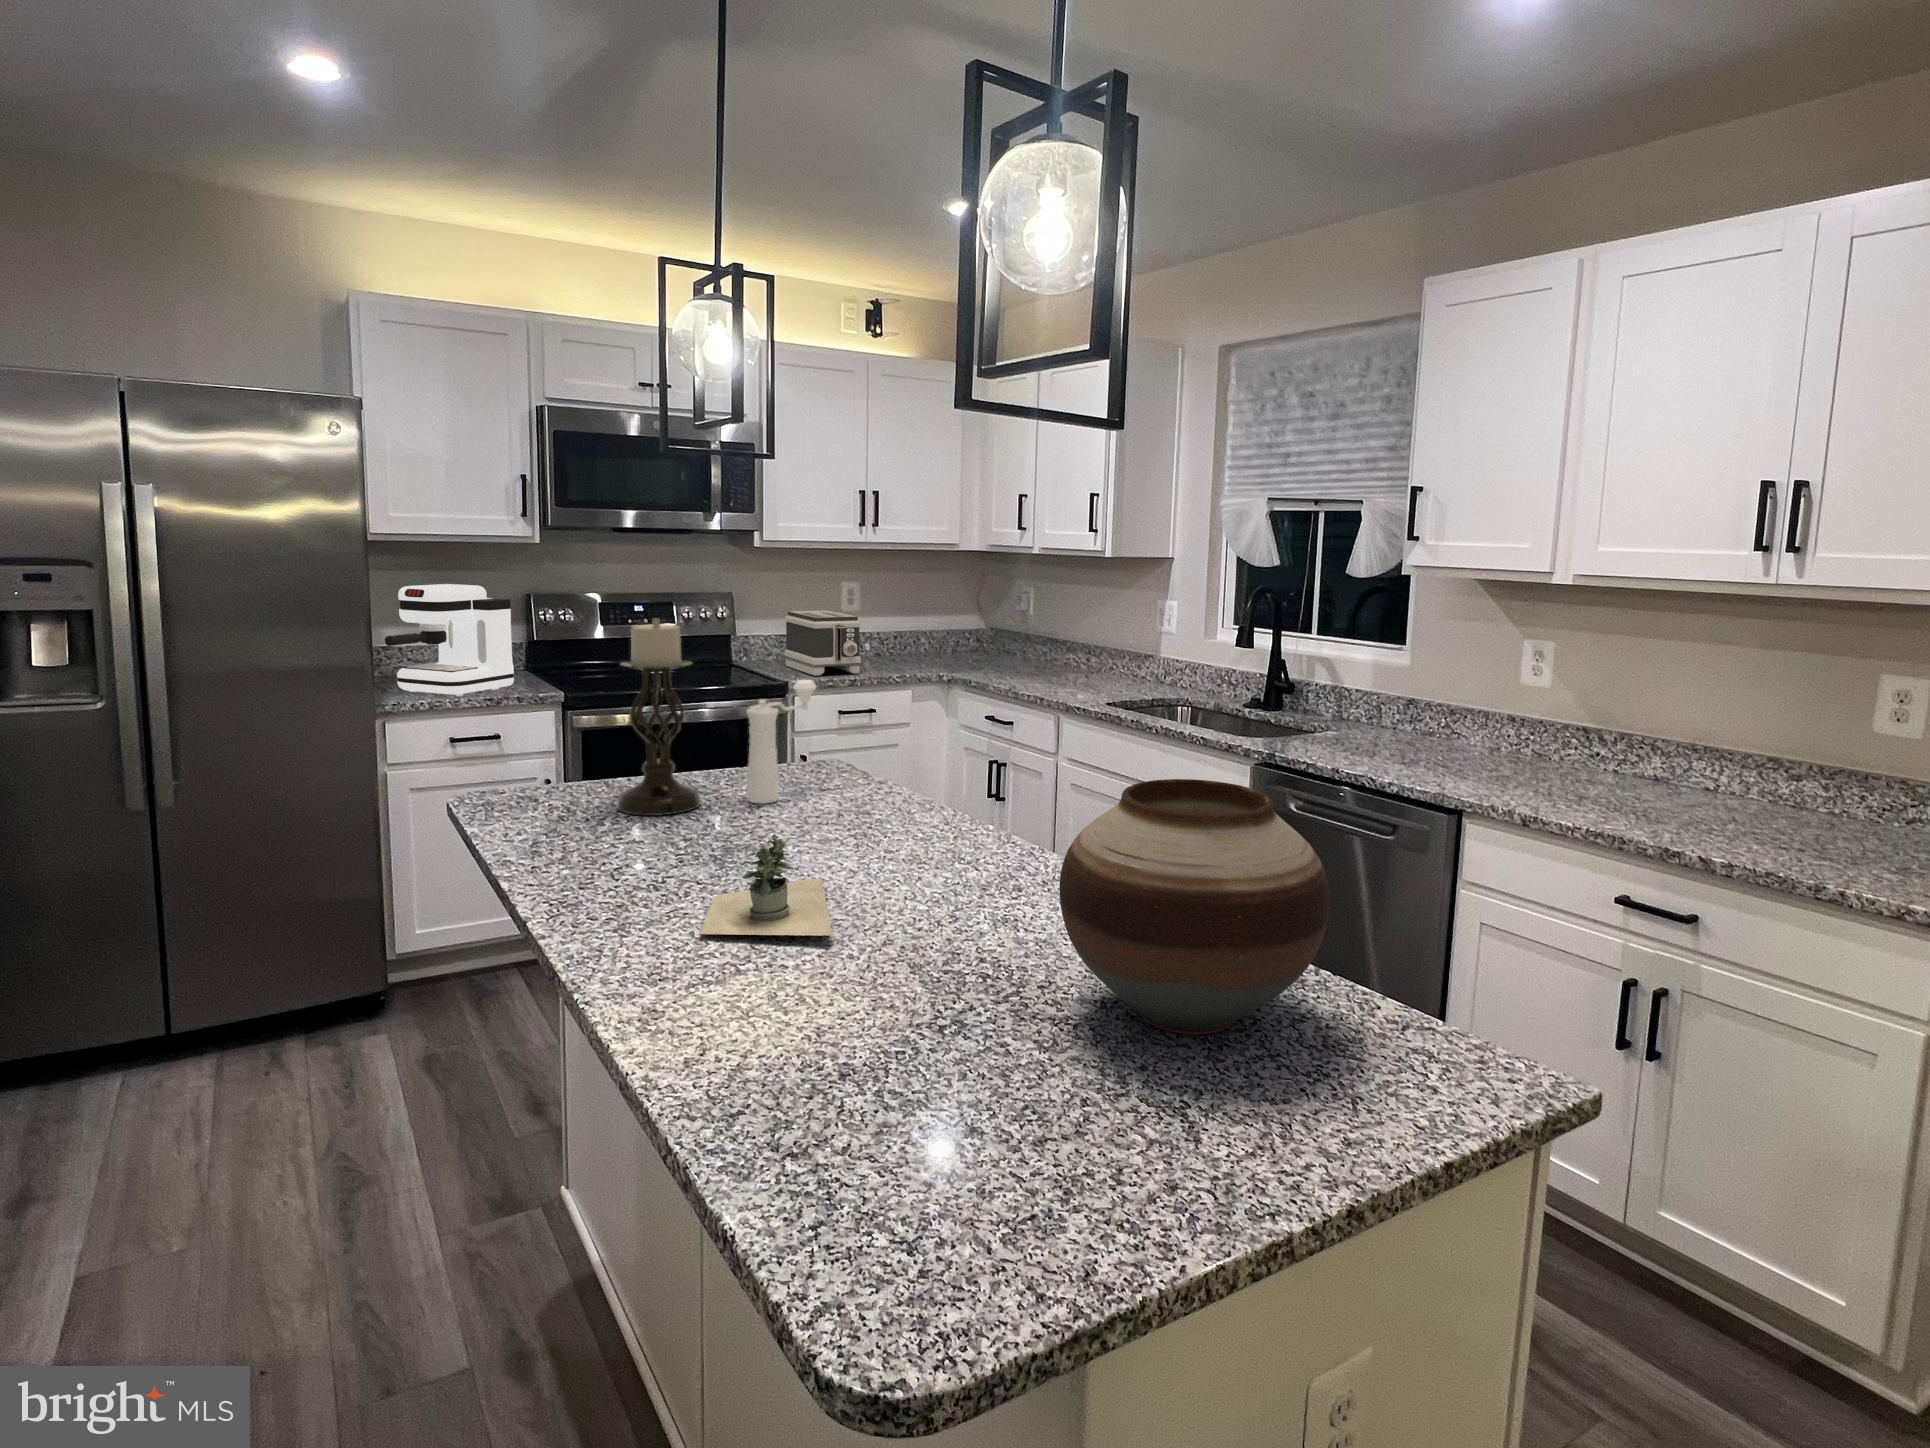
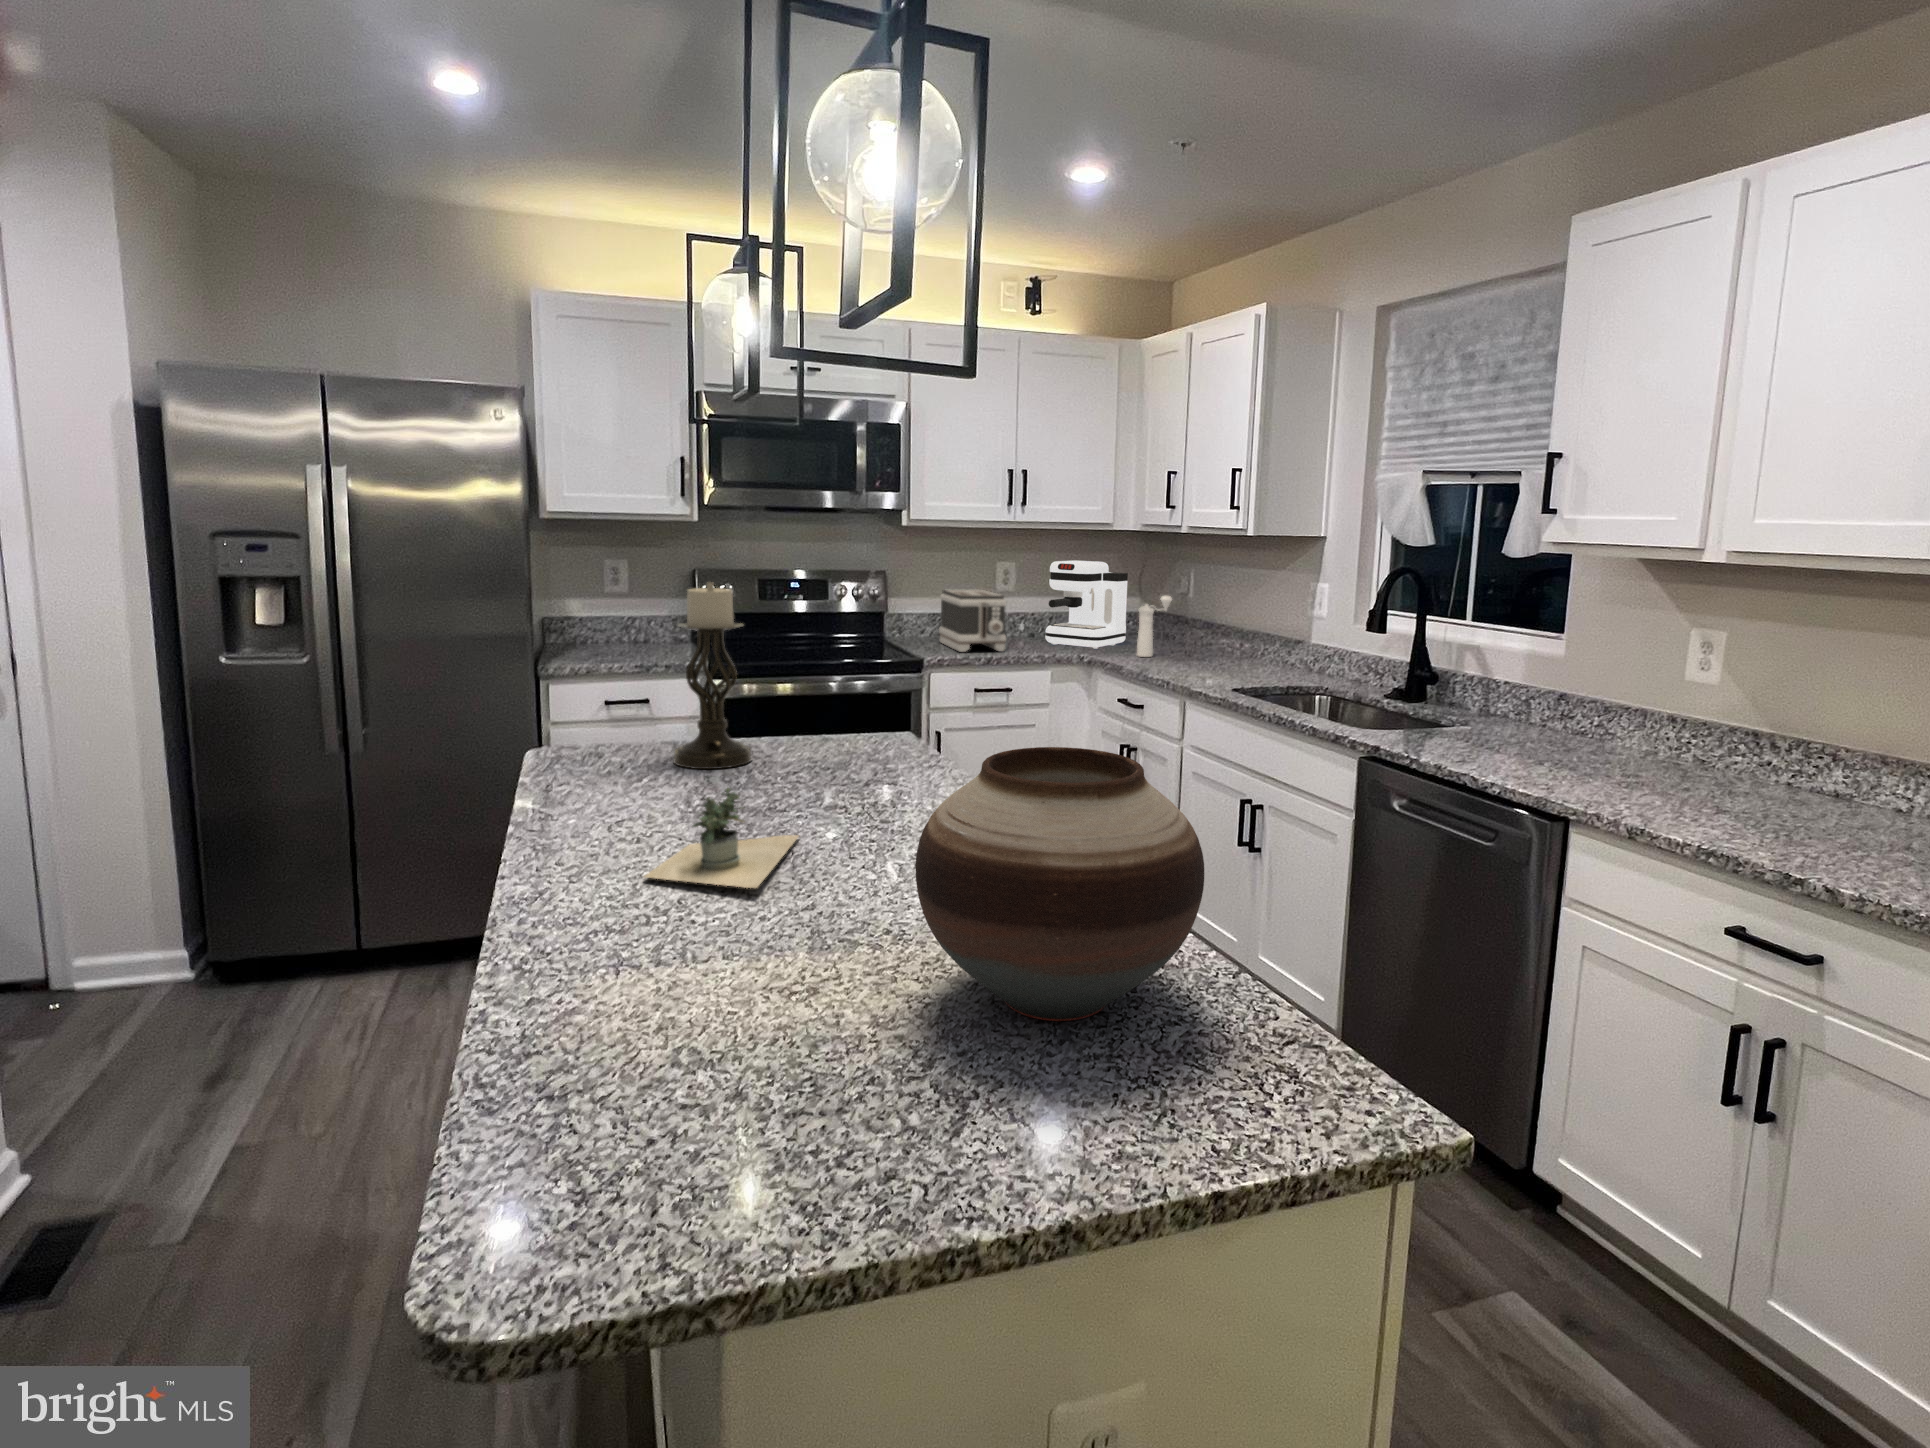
coffee maker: present [385,584,514,697] -> present [1045,560,1128,649]
pepper mill: present [747,680,816,804] -> present [1136,596,1172,657]

